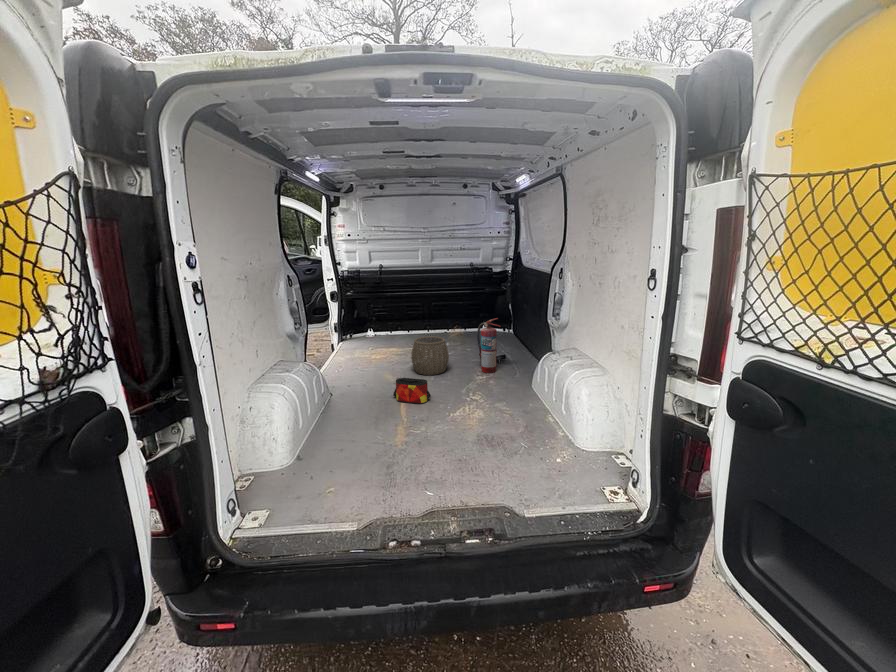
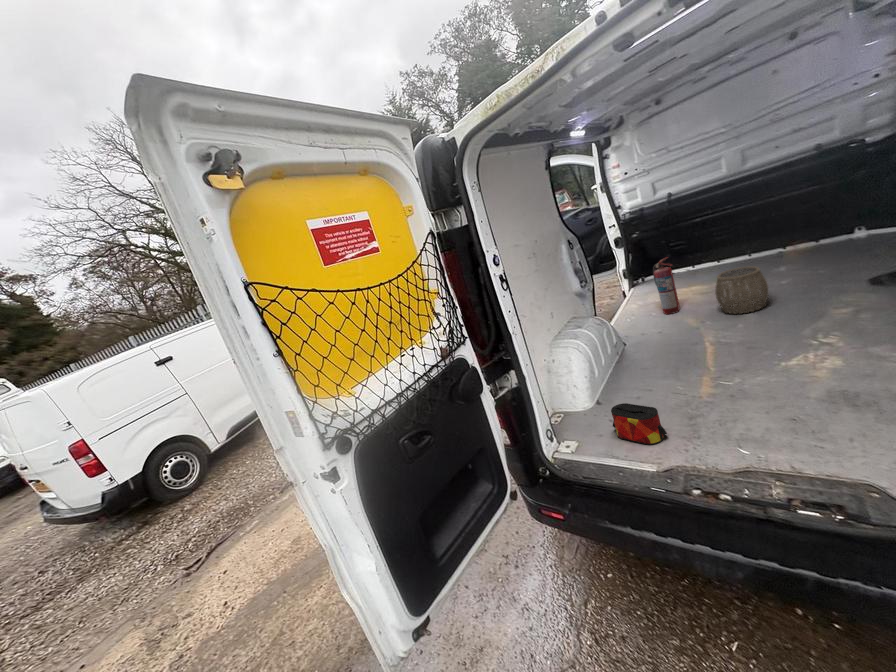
fire extinguisher: present [477,318,501,373] -> present [653,258,679,314]
bag: present [393,378,431,404] -> present [611,403,667,445]

